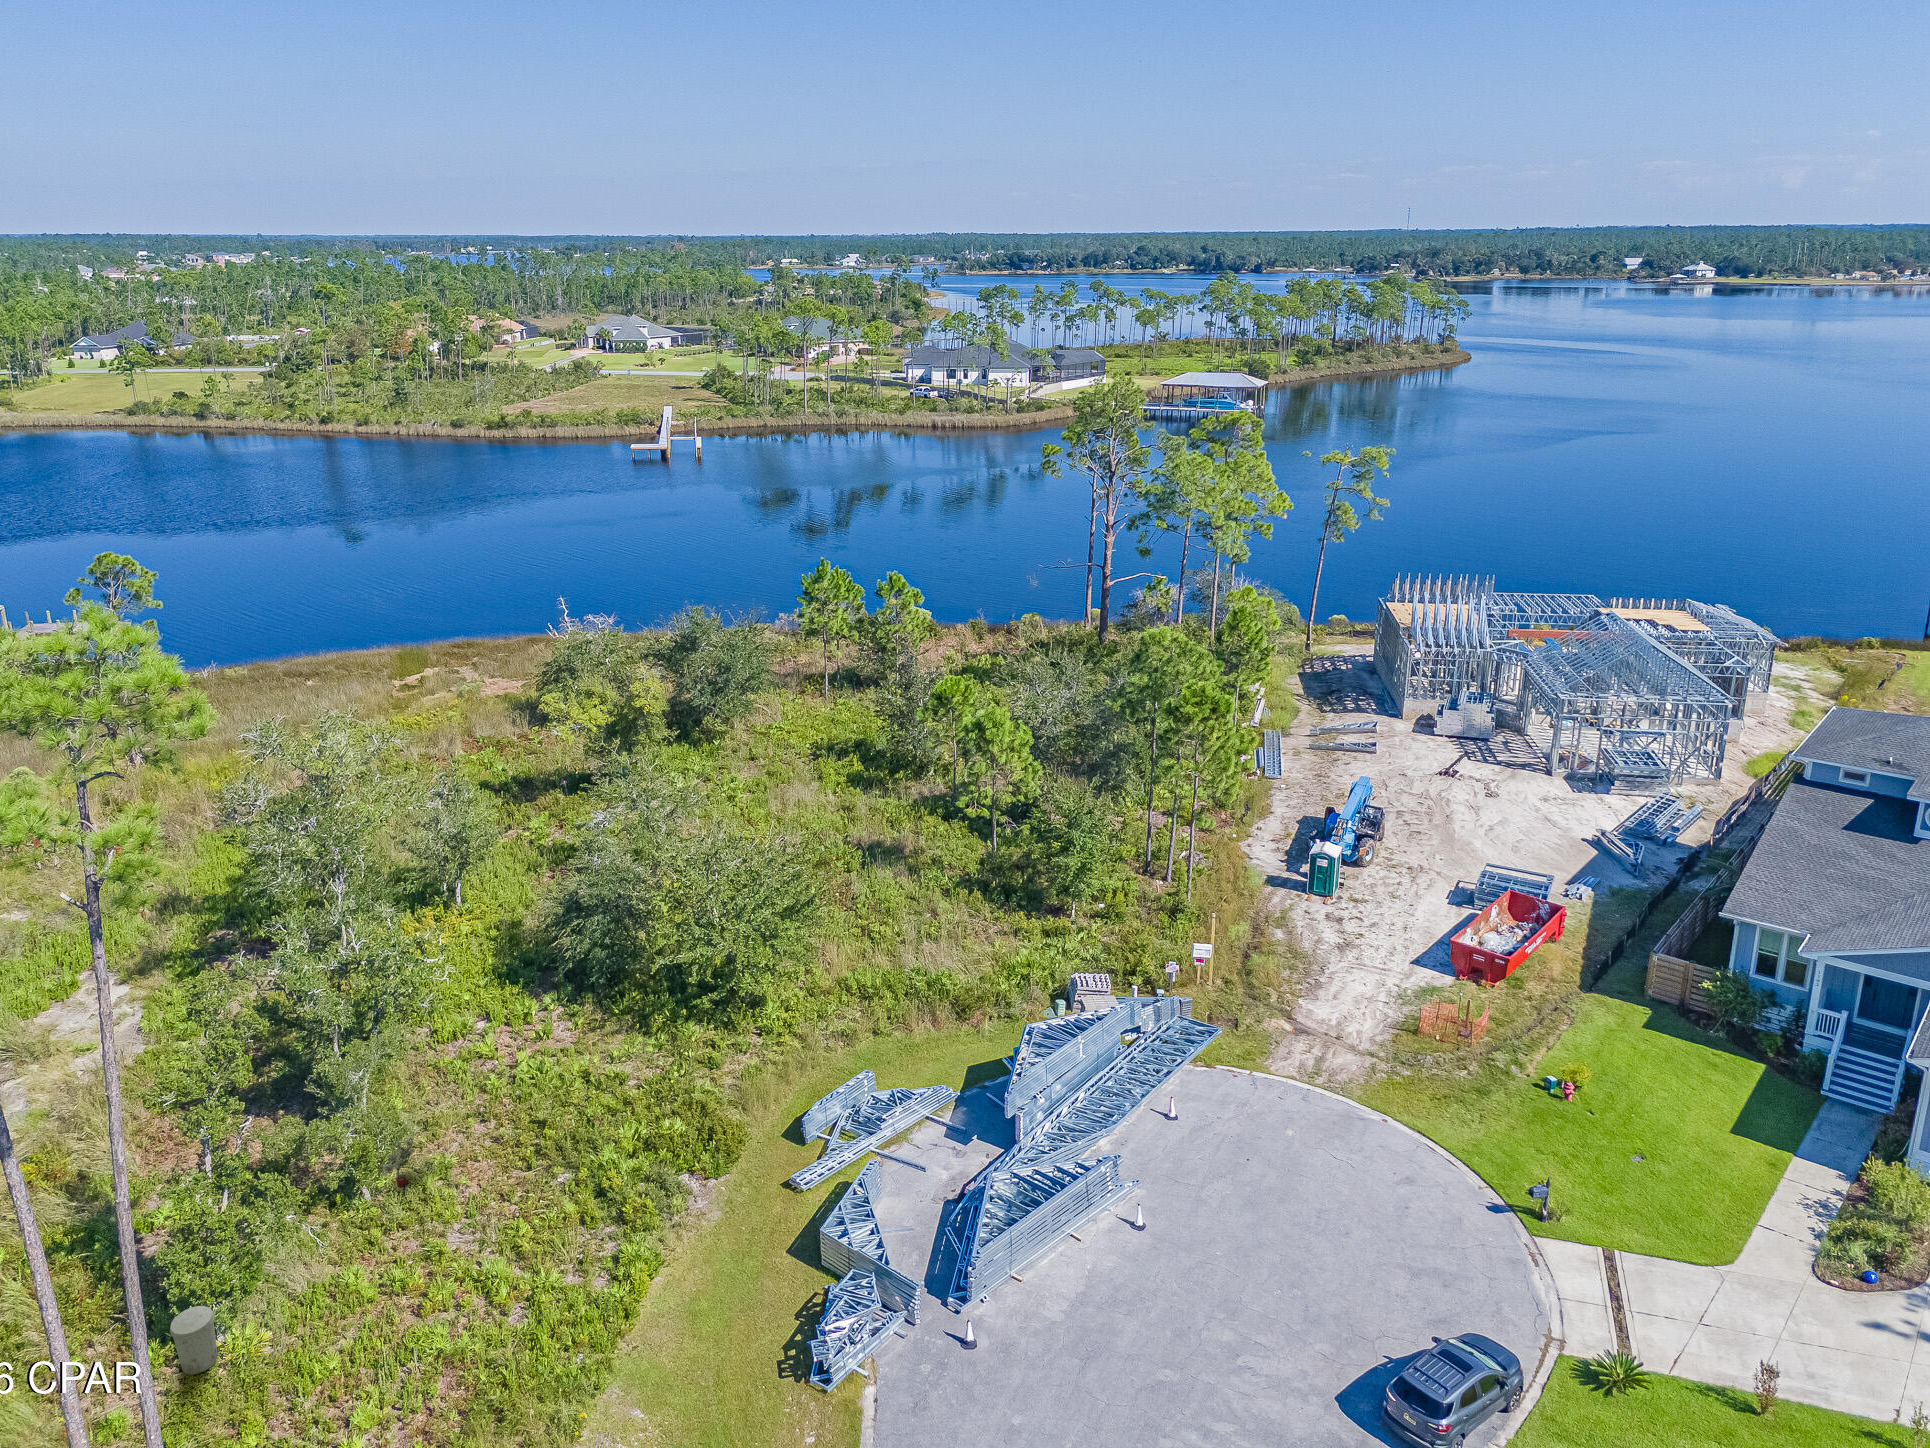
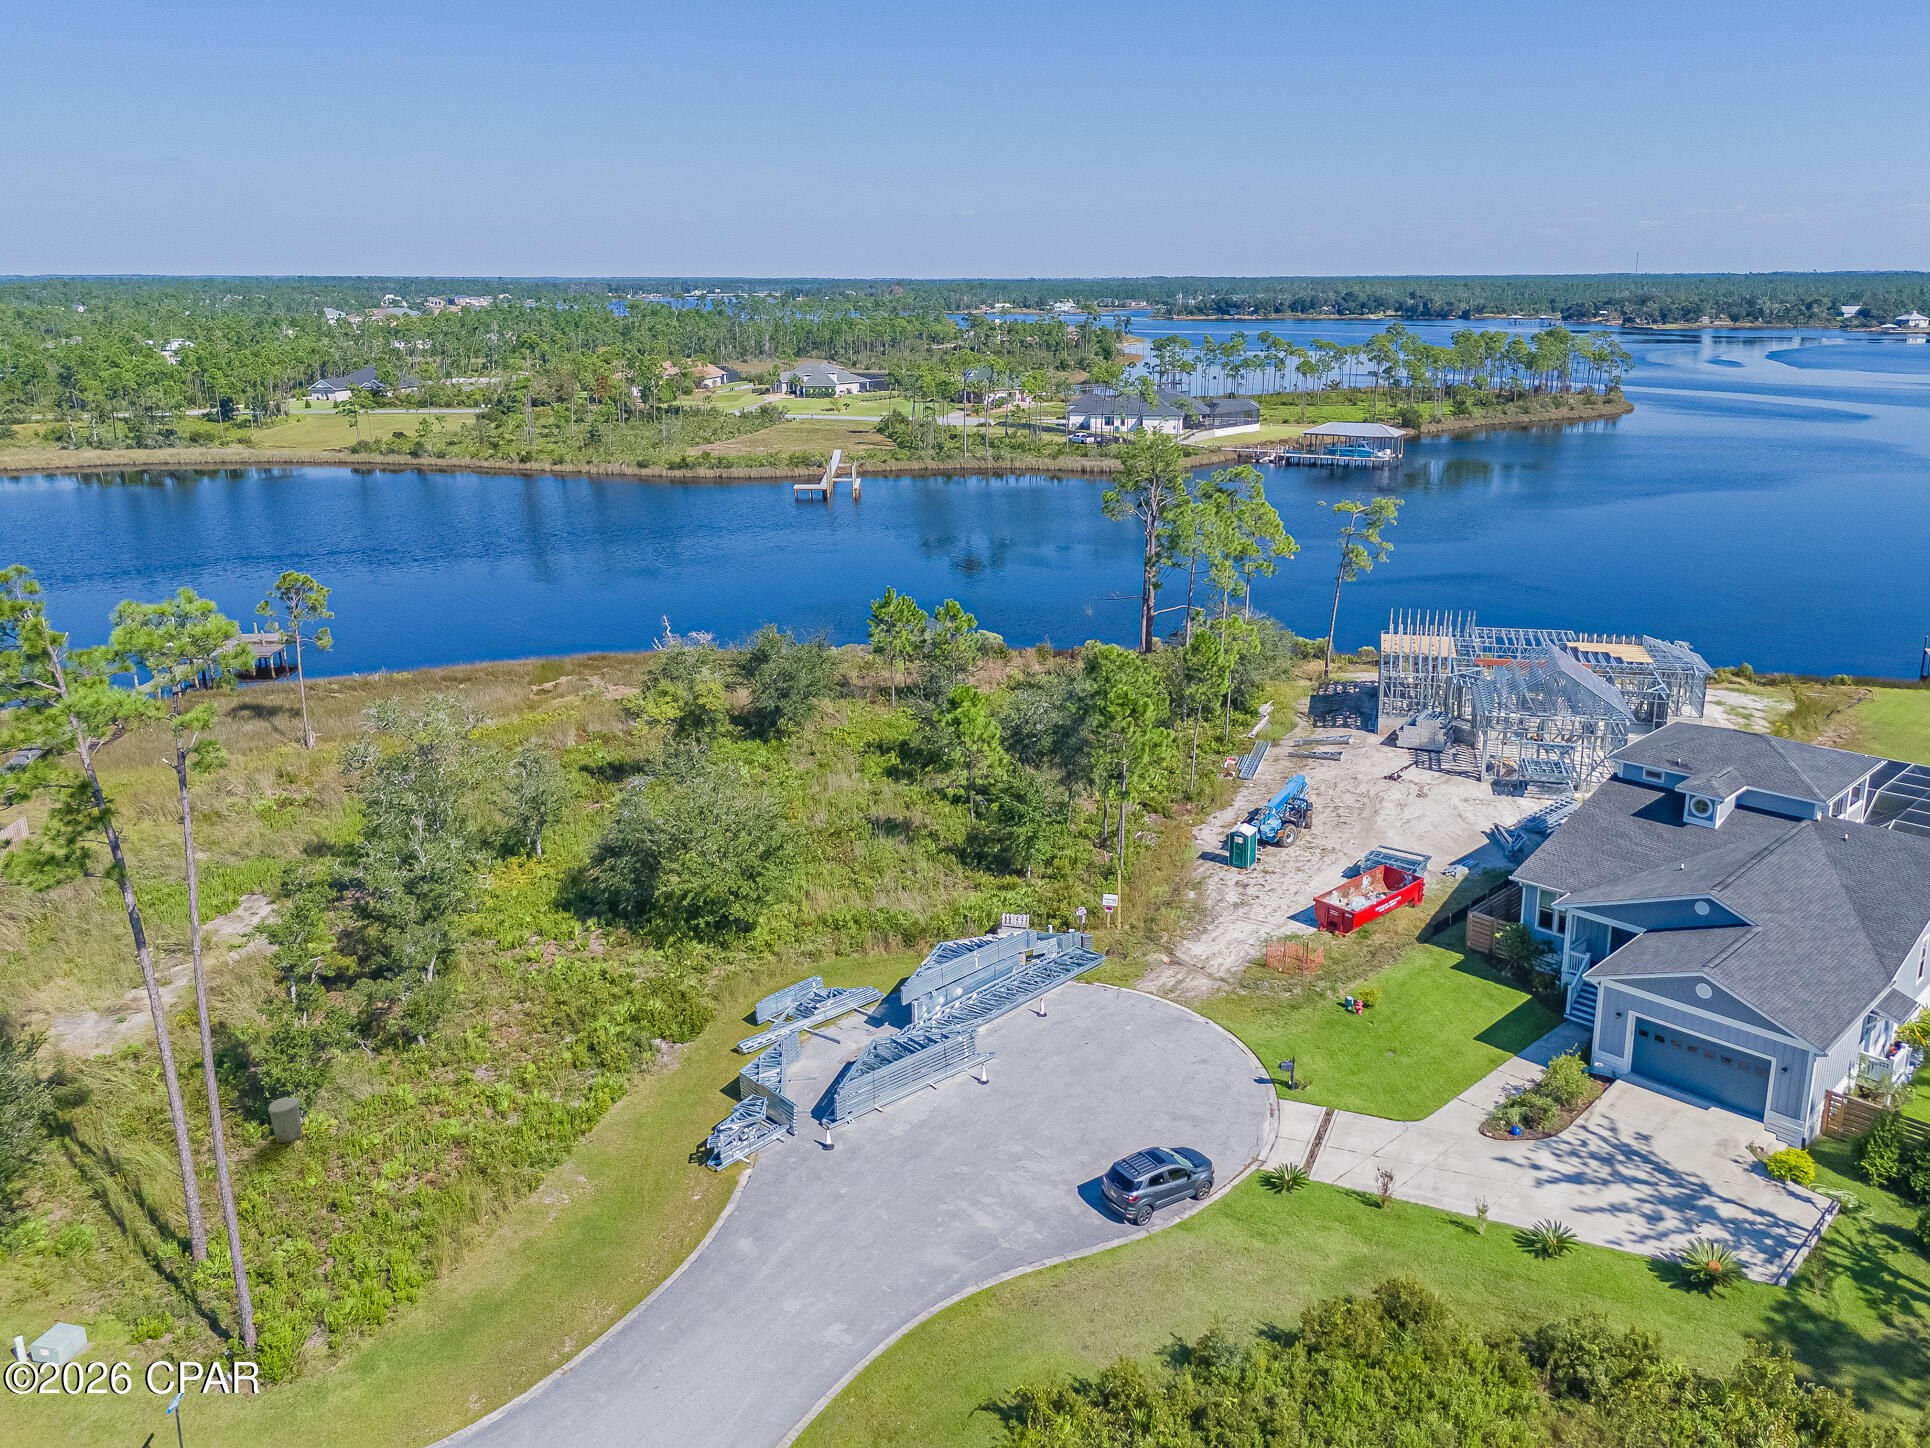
potted tree: present [382,1139,415,1186] -> none [436,1004,463,1039]

